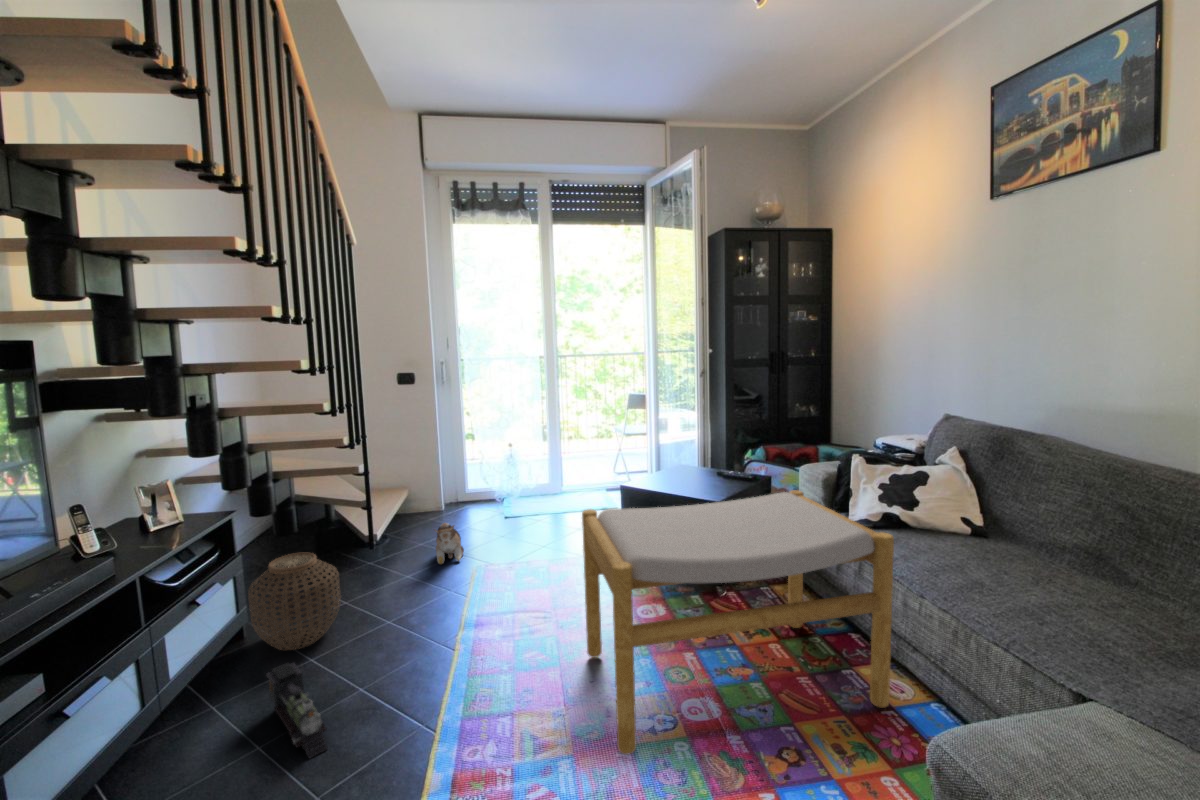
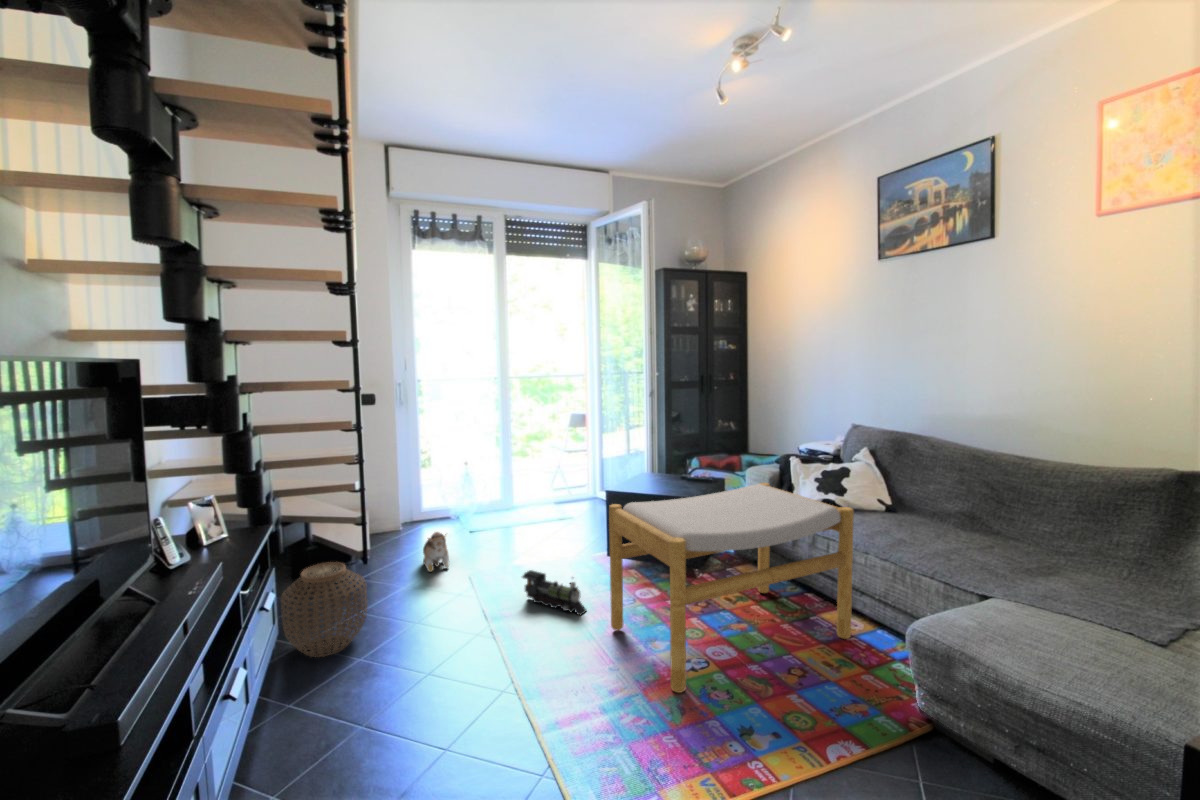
toy train: present [266,663,327,758] -> present [522,570,586,615]

